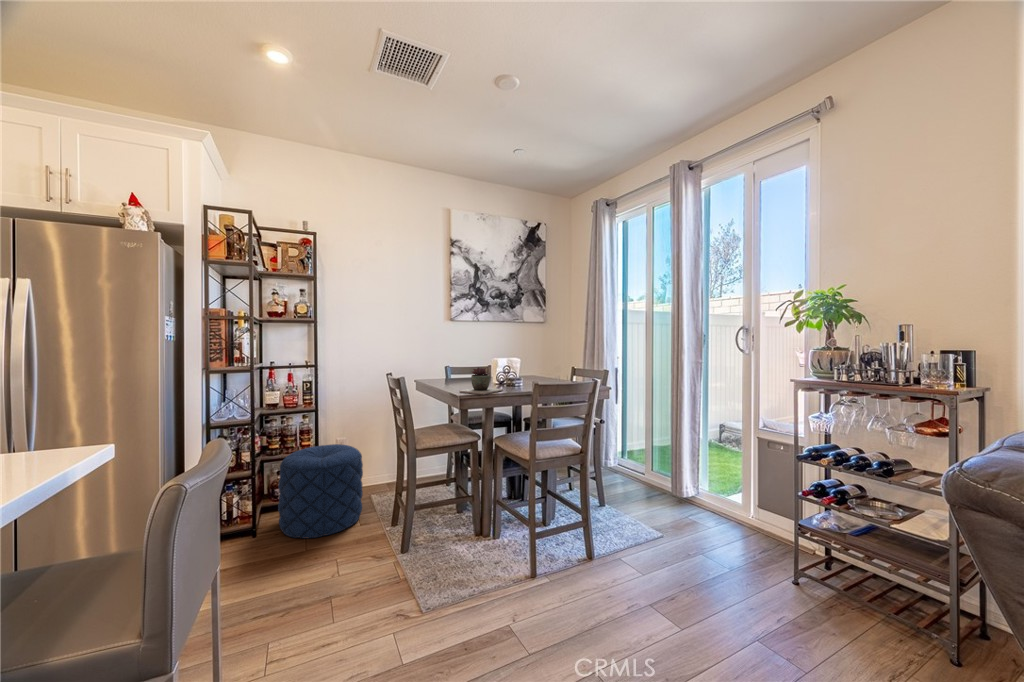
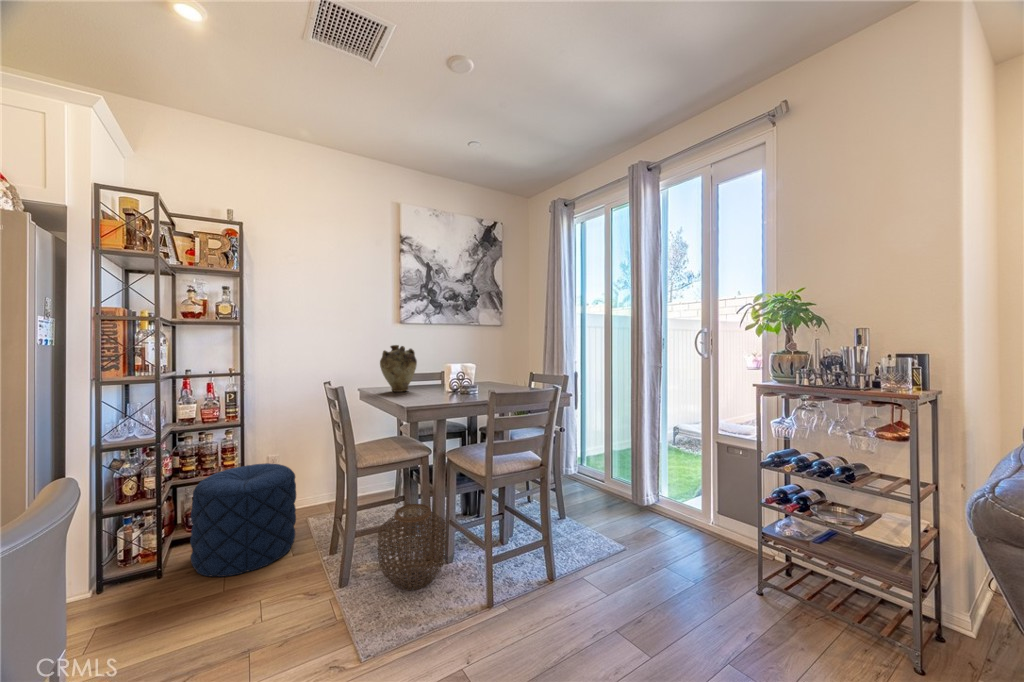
vase: none [434,341,466,383] -> present [380,345,417,392]
succulent plant: present [459,368,503,394] -> none [407,375,457,405]
woven basket: none [434,483,494,559] -> present [378,504,447,591]

